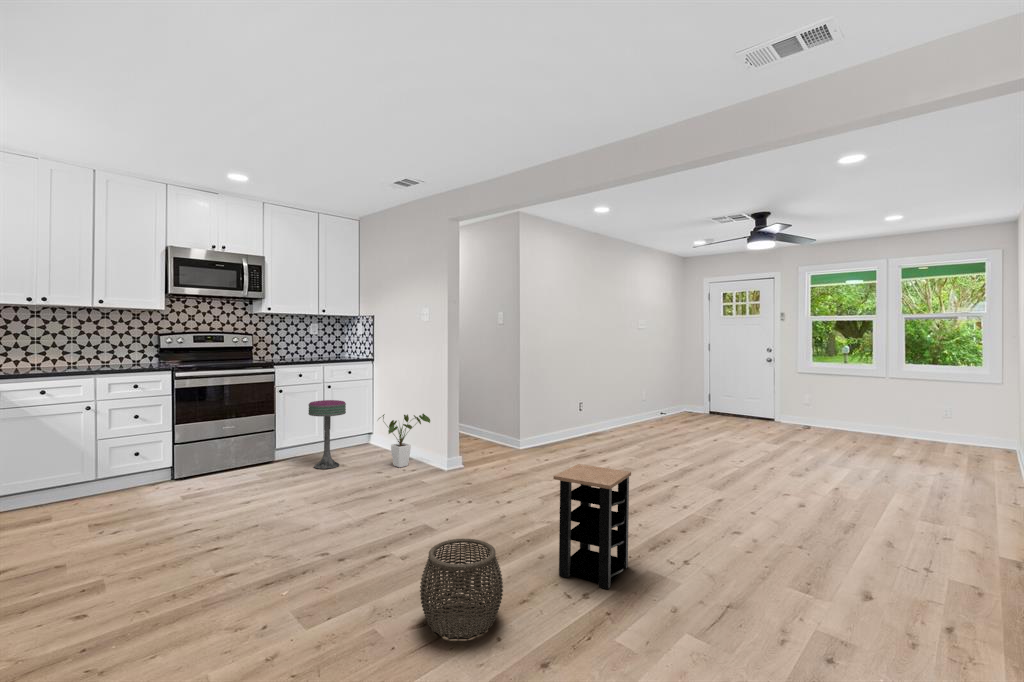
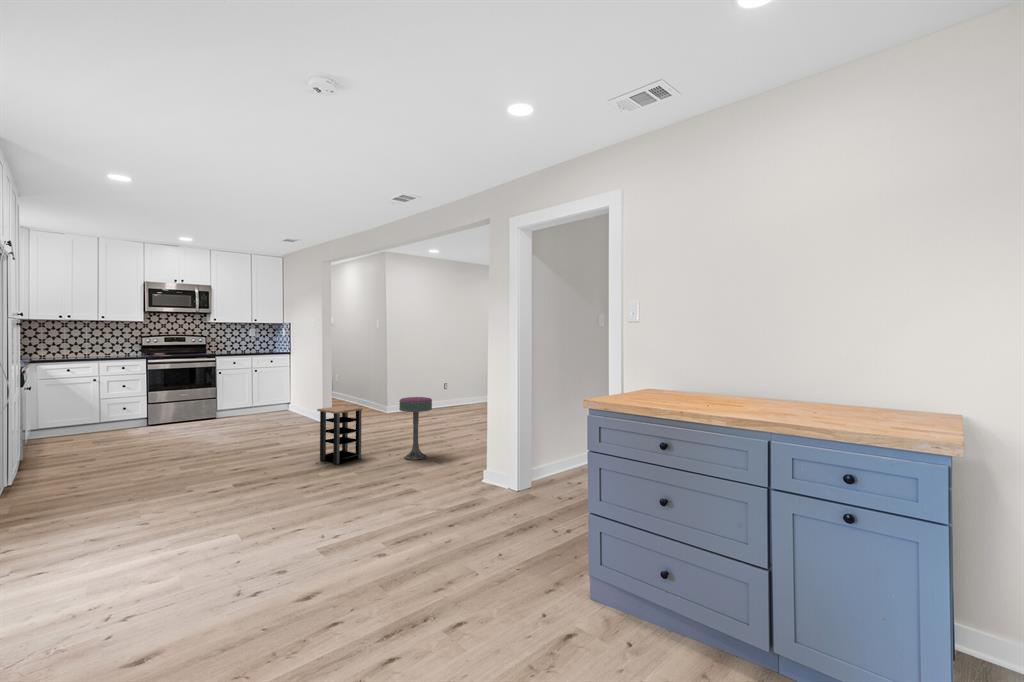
bar stool: present [308,400,346,469] -> present [399,397,432,460]
house plant: present [379,414,430,467] -> none [279,387,315,422]
woven basket: present [420,539,503,639] -> none [228,436,273,476]

